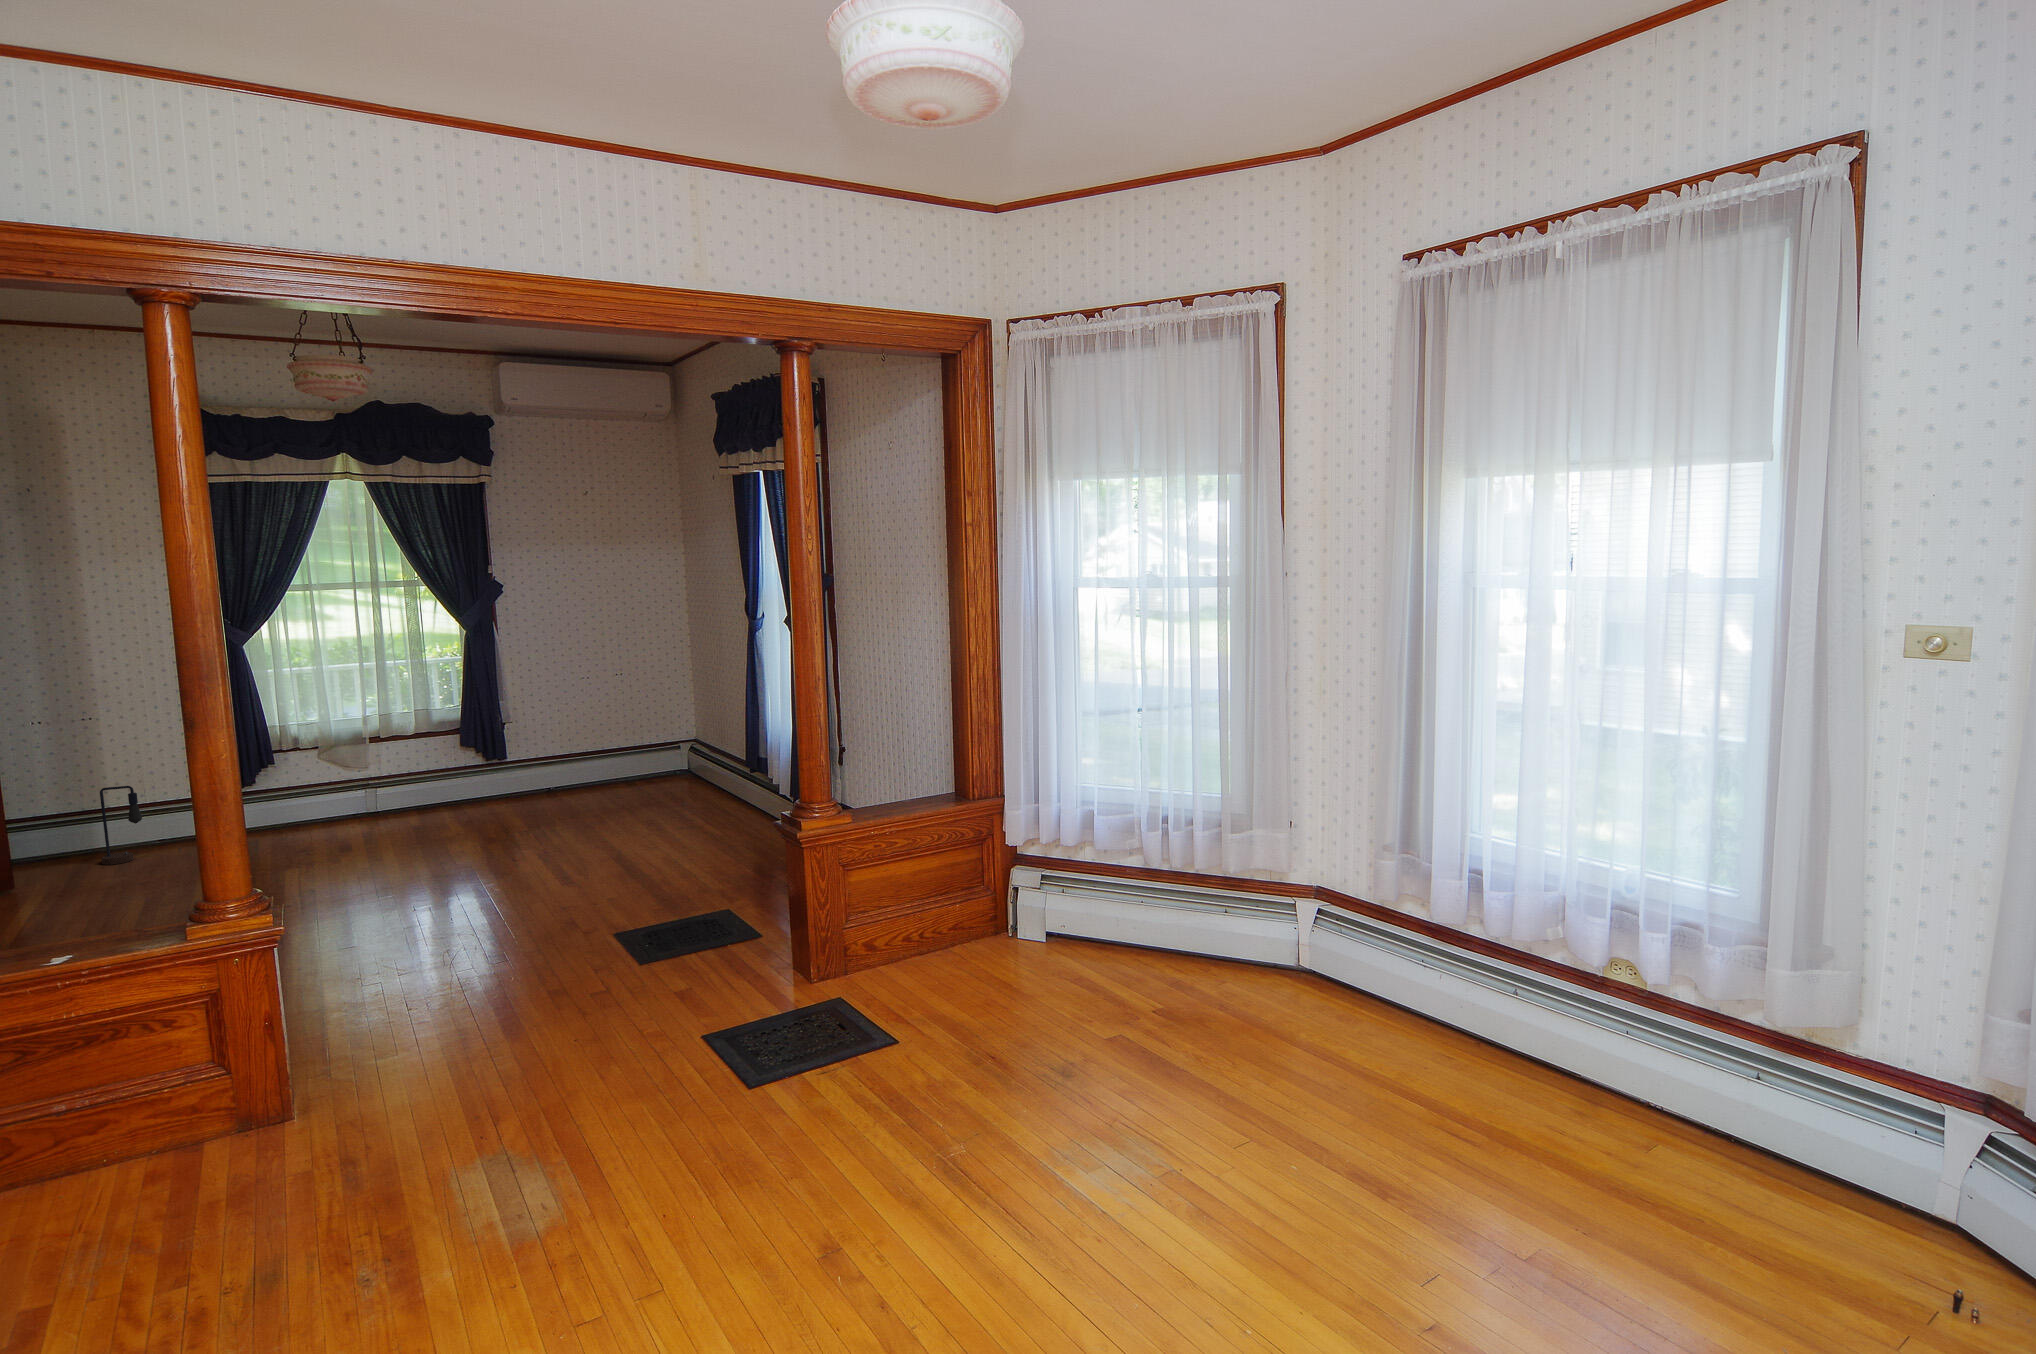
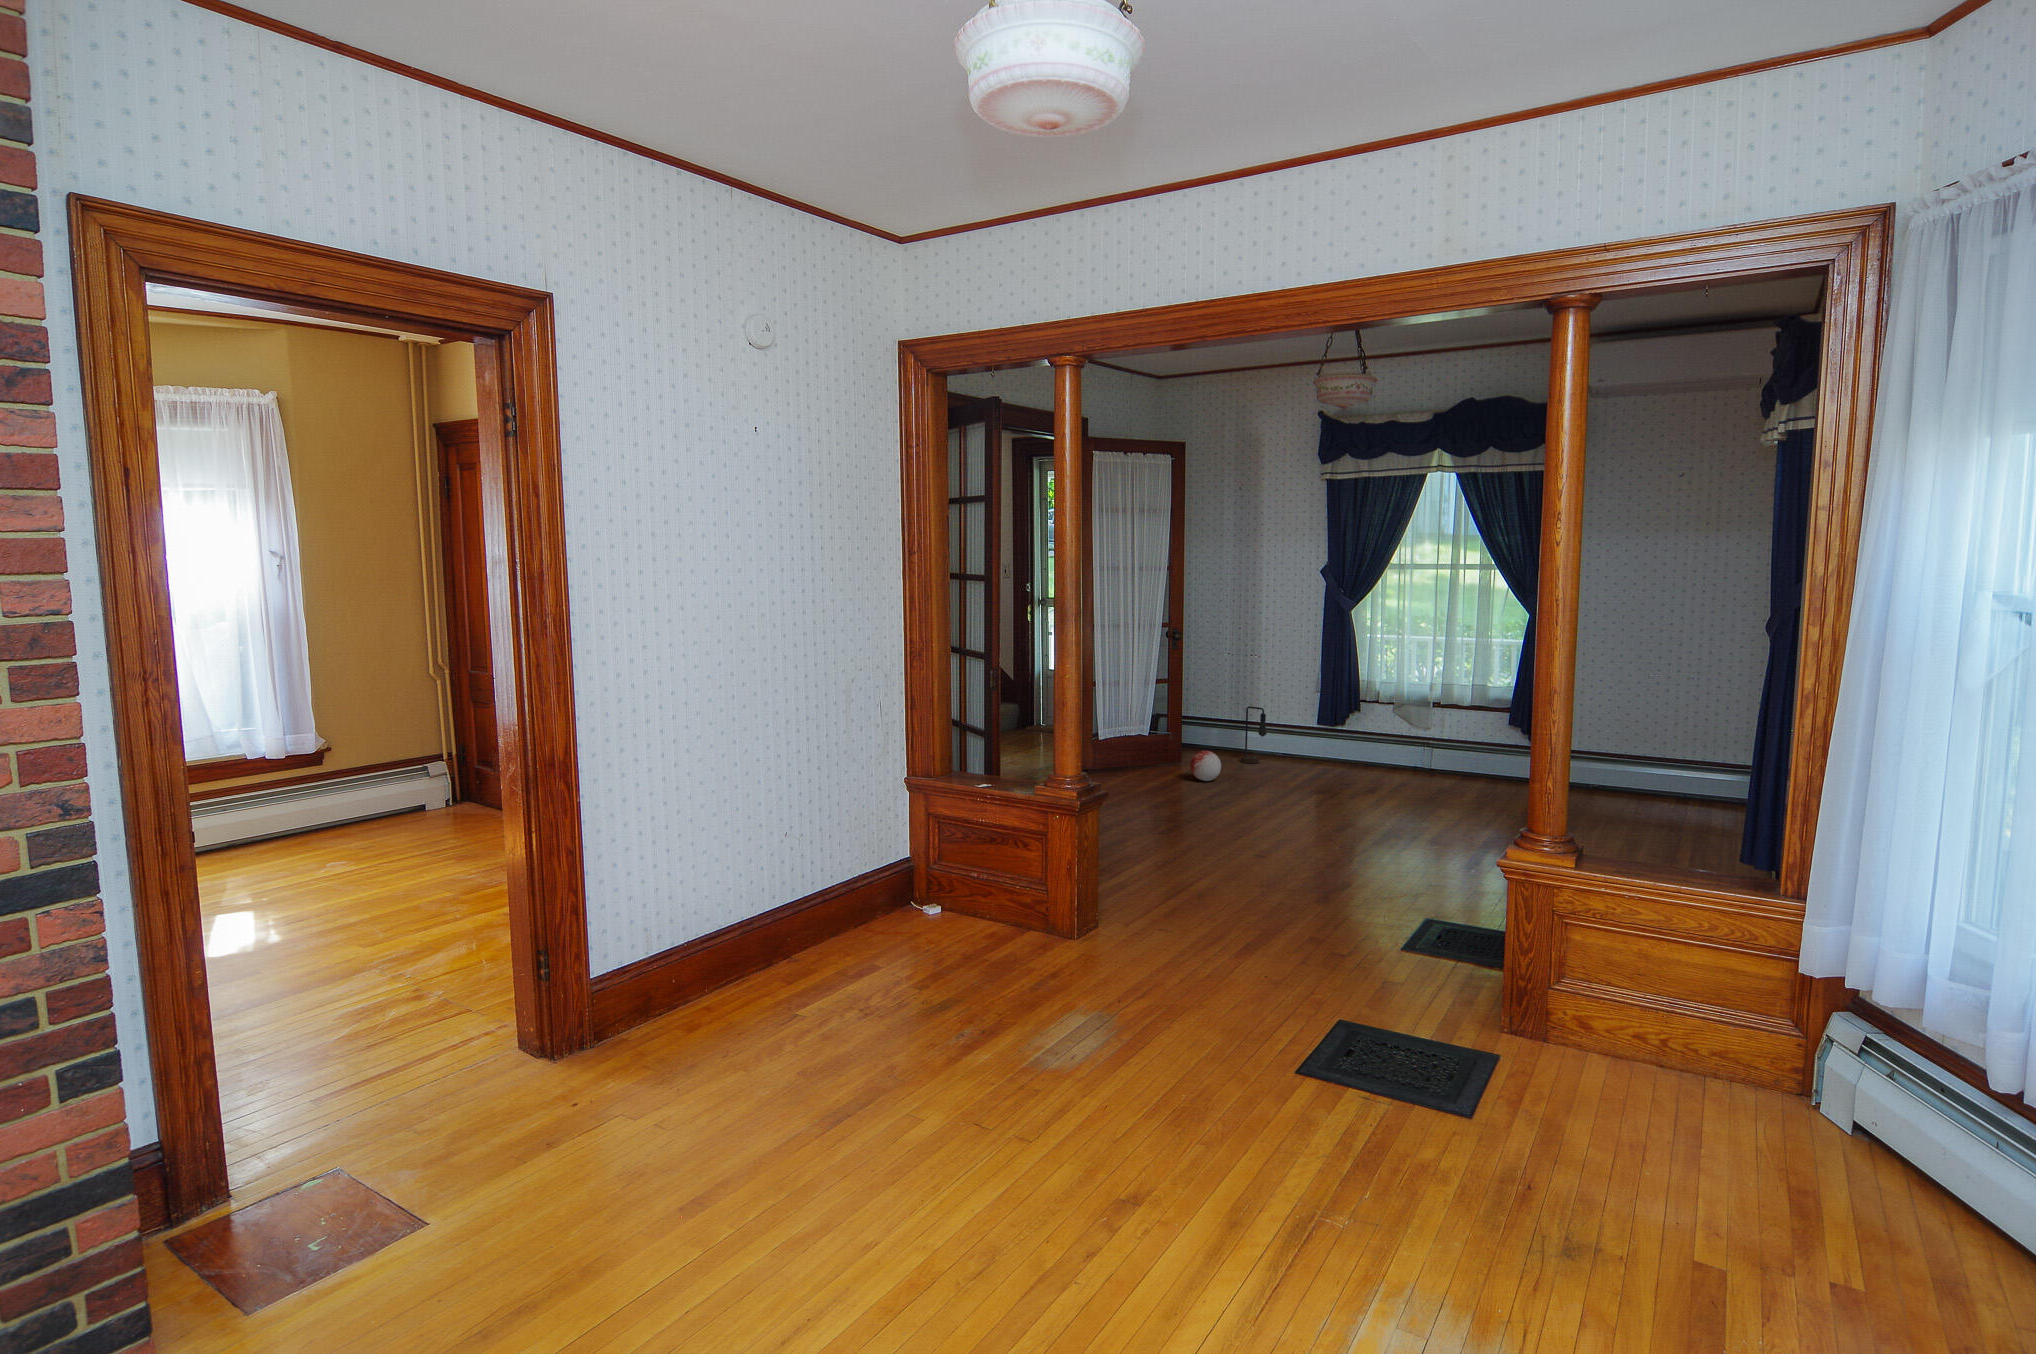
decorative orb: none [57,857,115,900] -> present [1190,751,1221,781]

